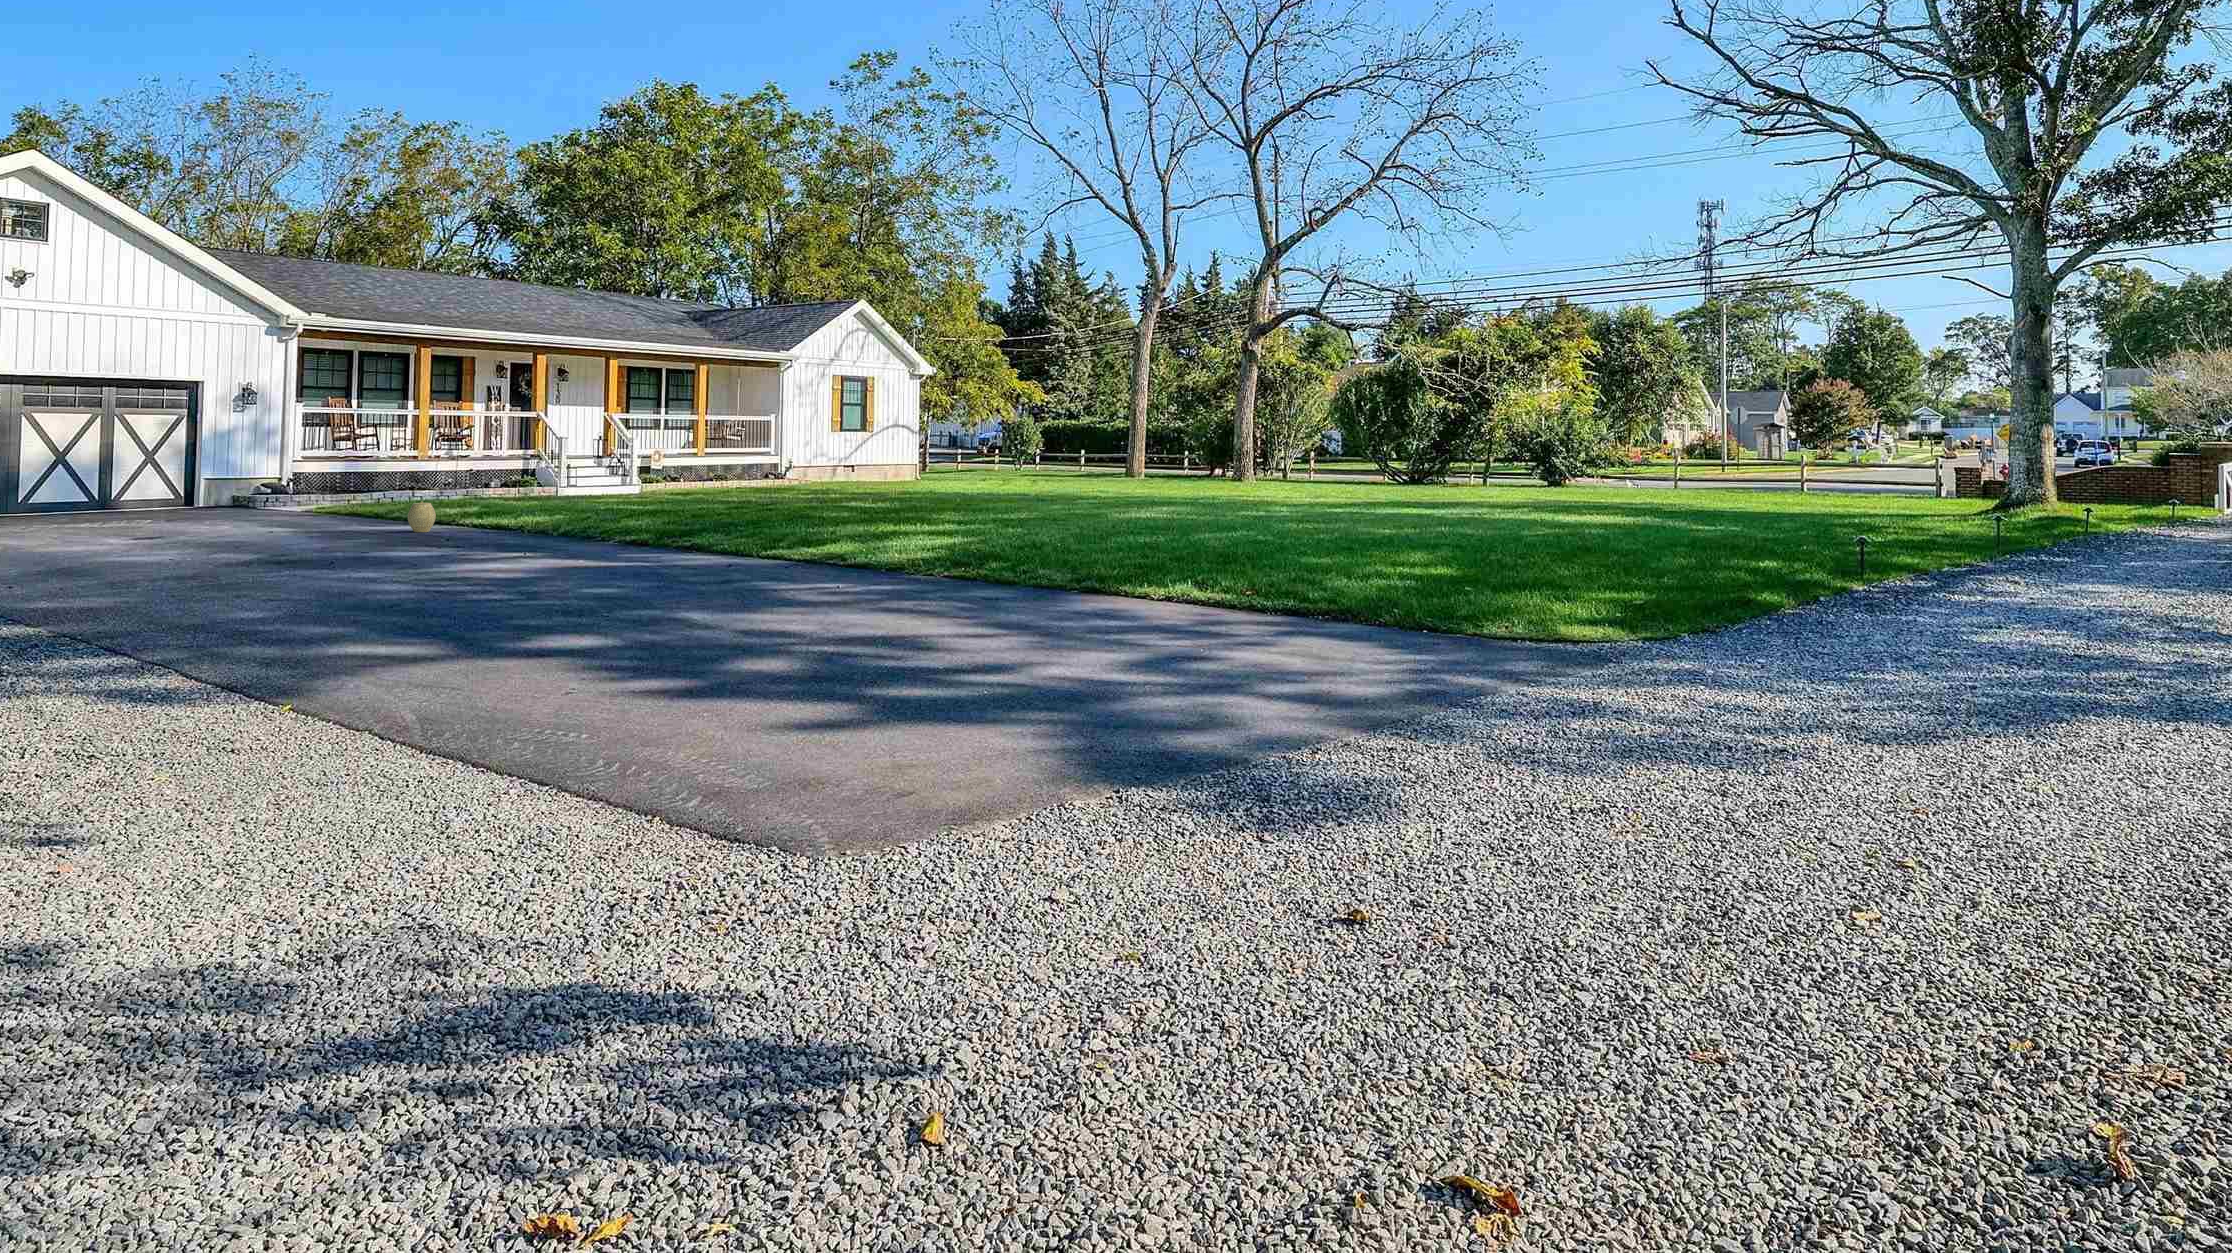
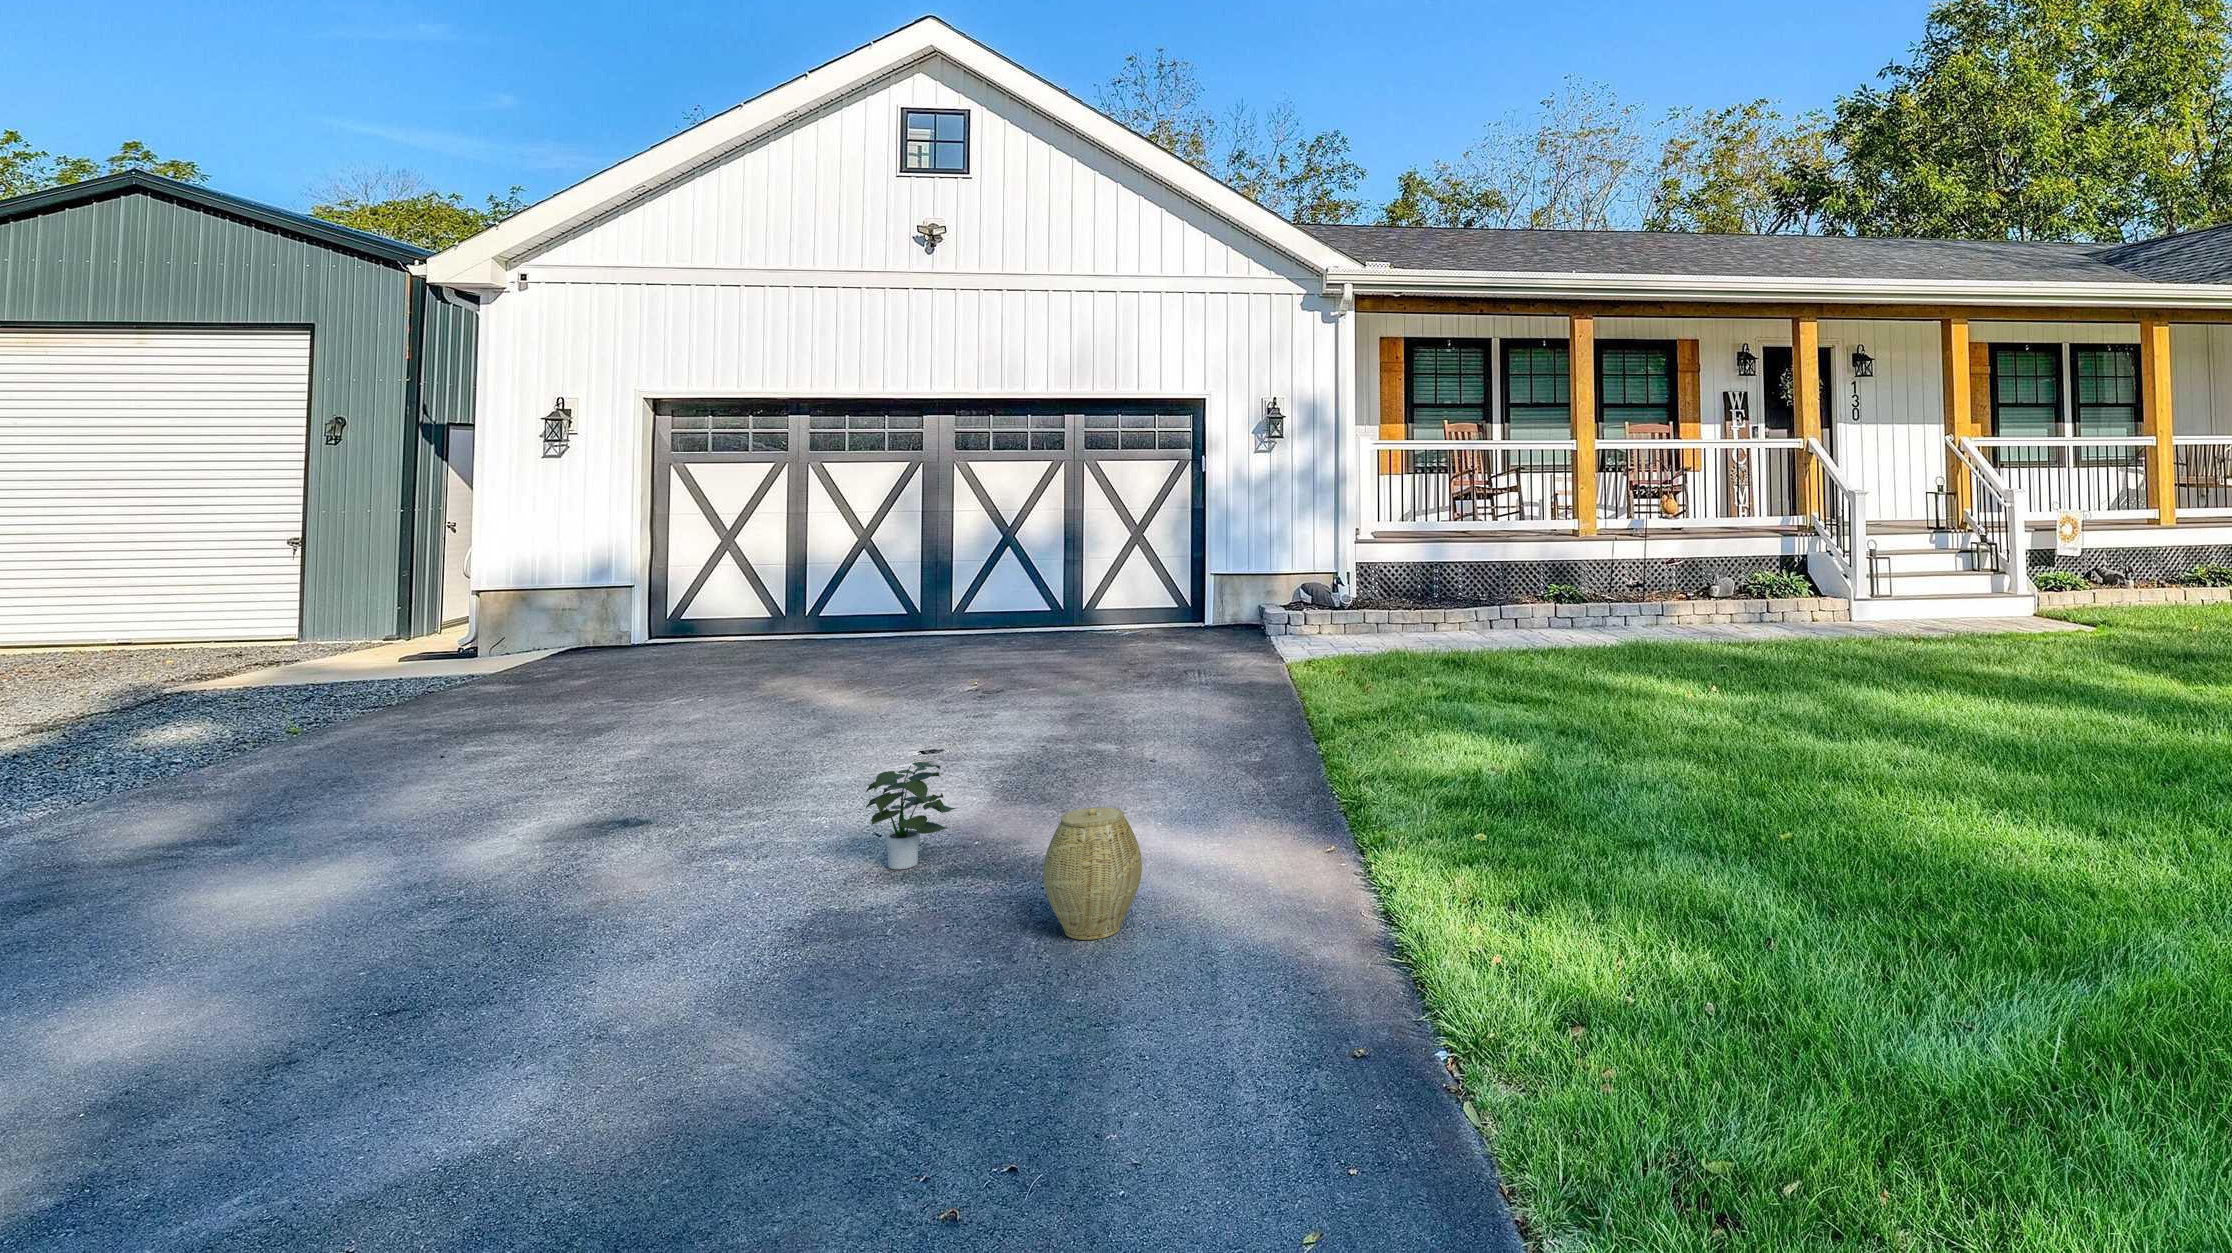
potted plant: none [310,502,345,533] -> present [866,762,956,870]

